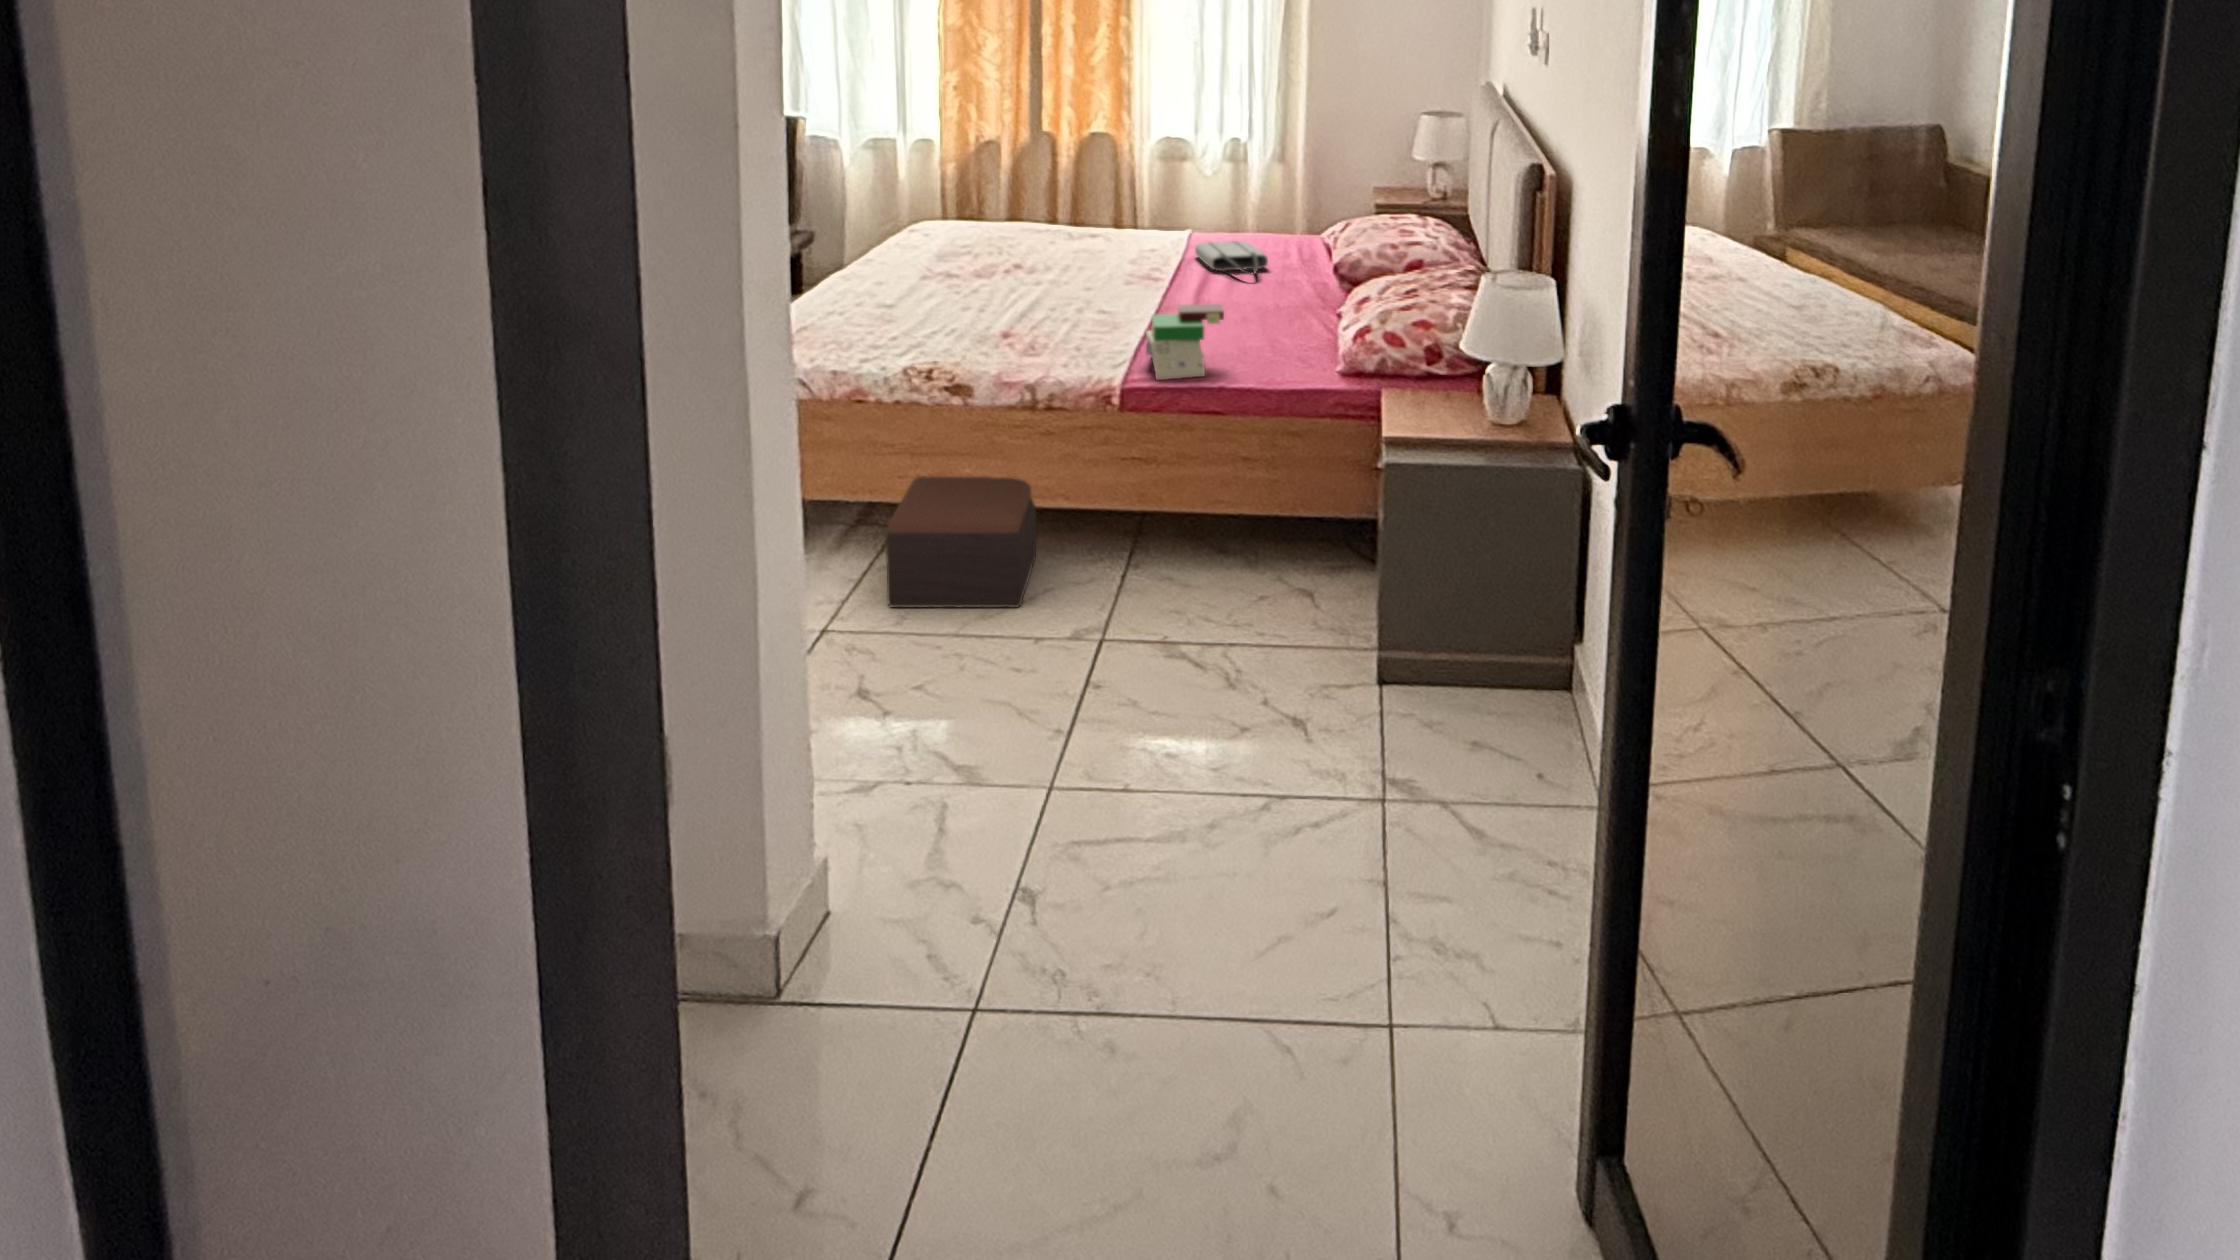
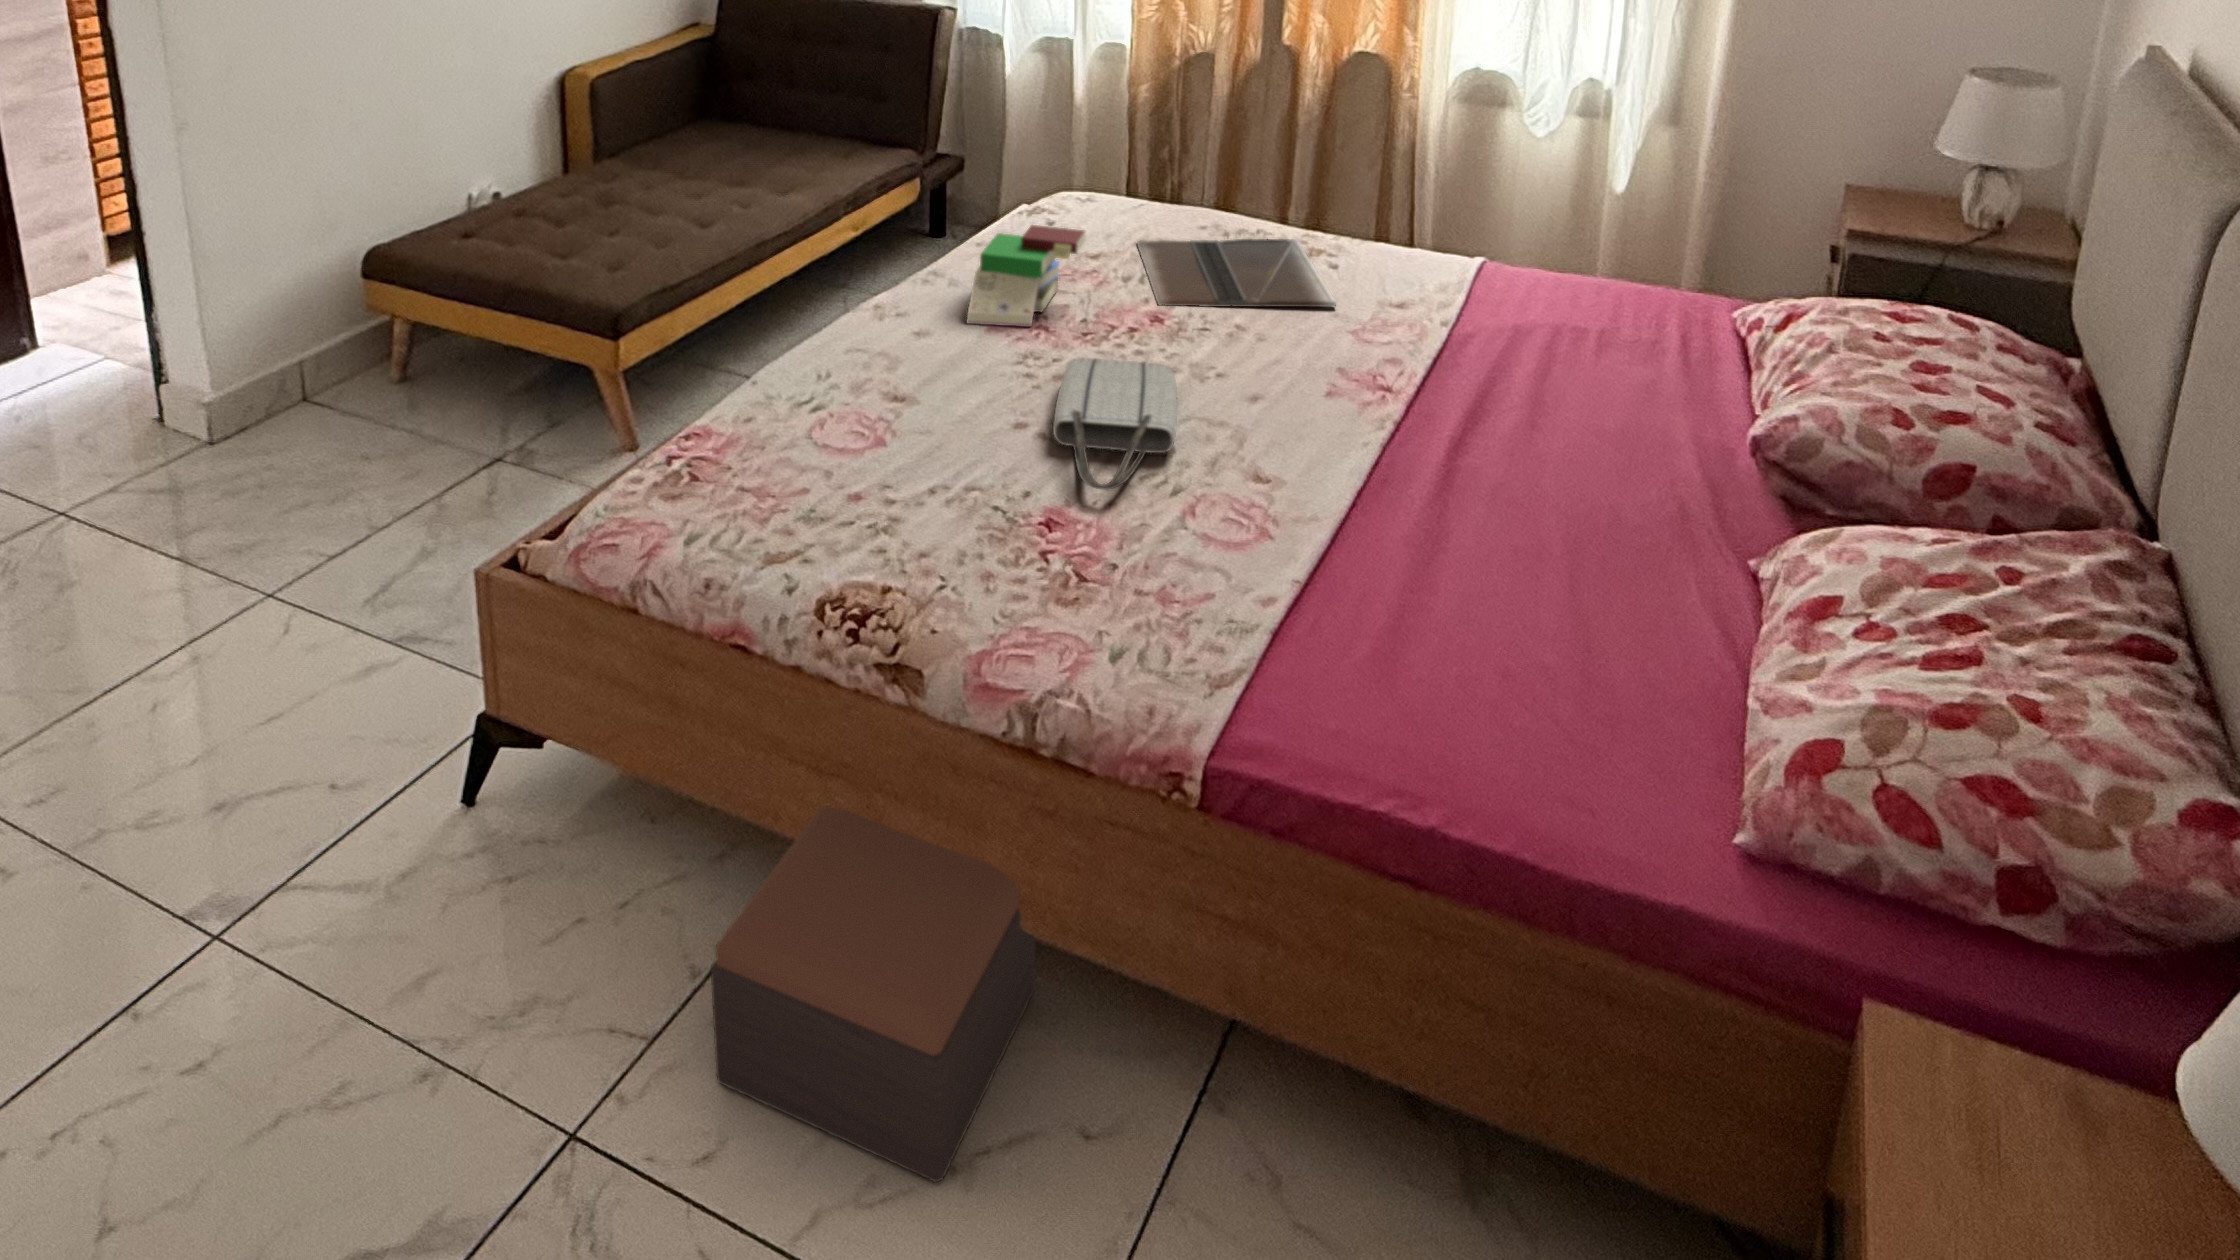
laptop: none [981,237,1116,269] -> present [1137,239,1336,307]
tote bag: present [1195,241,1268,274] -> present [1053,358,1177,489]
book: present [1146,304,1224,380] -> present [967,225,1086,327]

